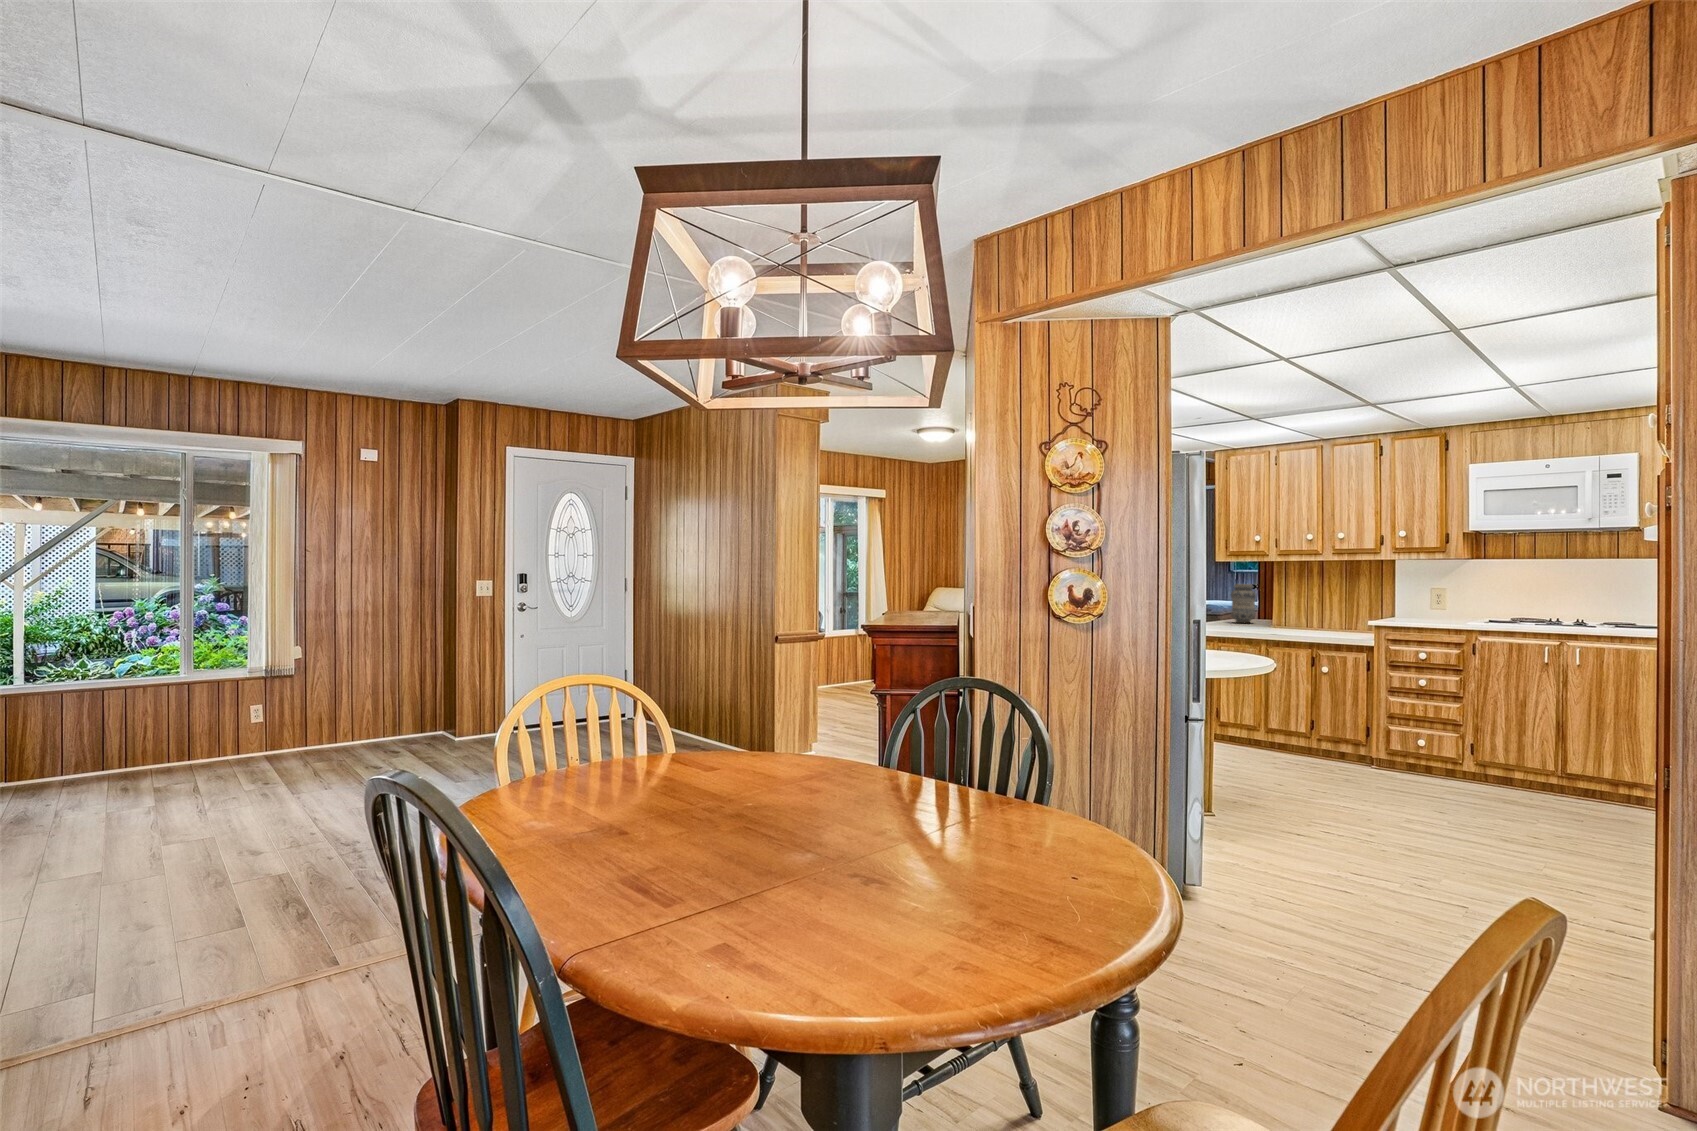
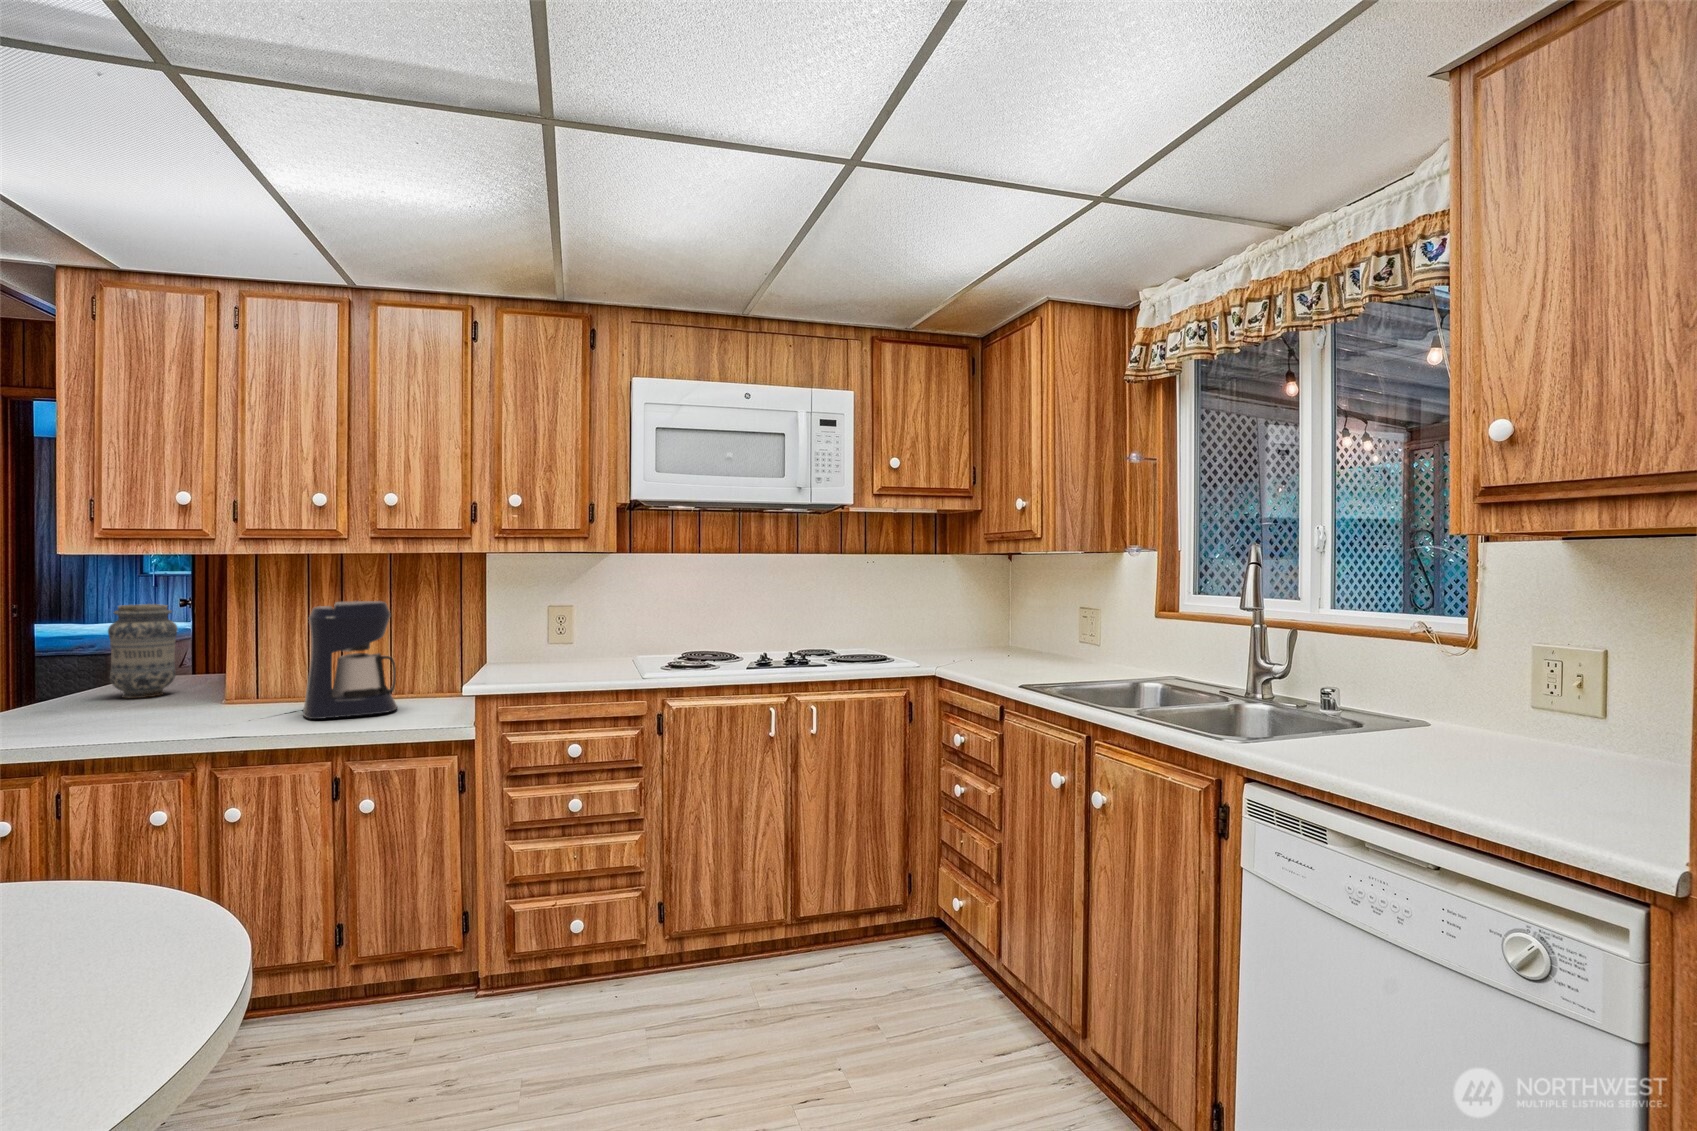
coffee maker: none [1302,583,1344,633] -> present [303,601,397,719]

